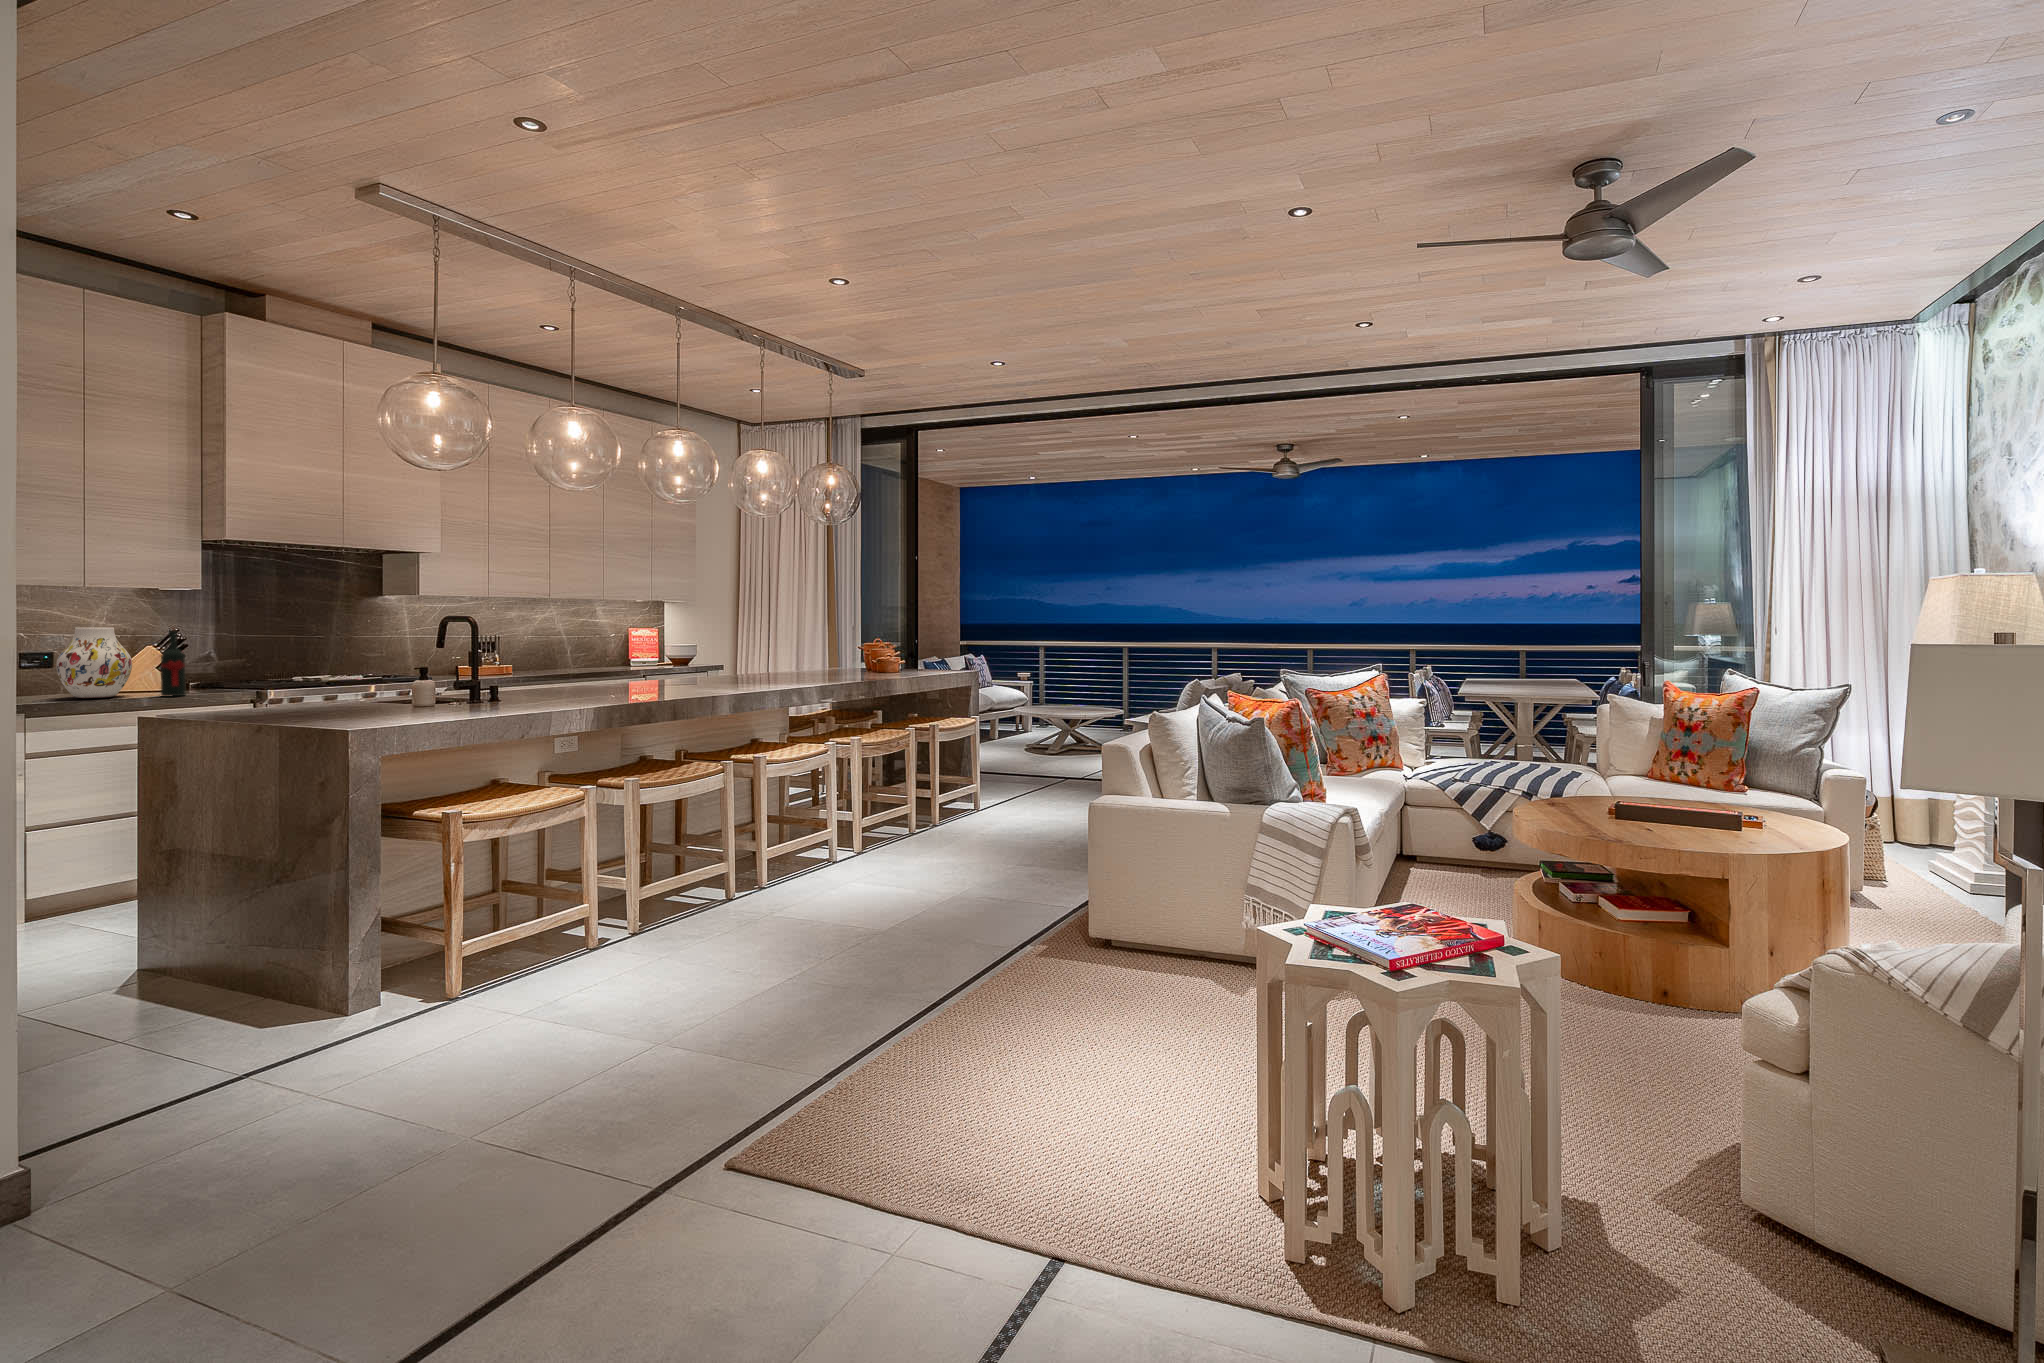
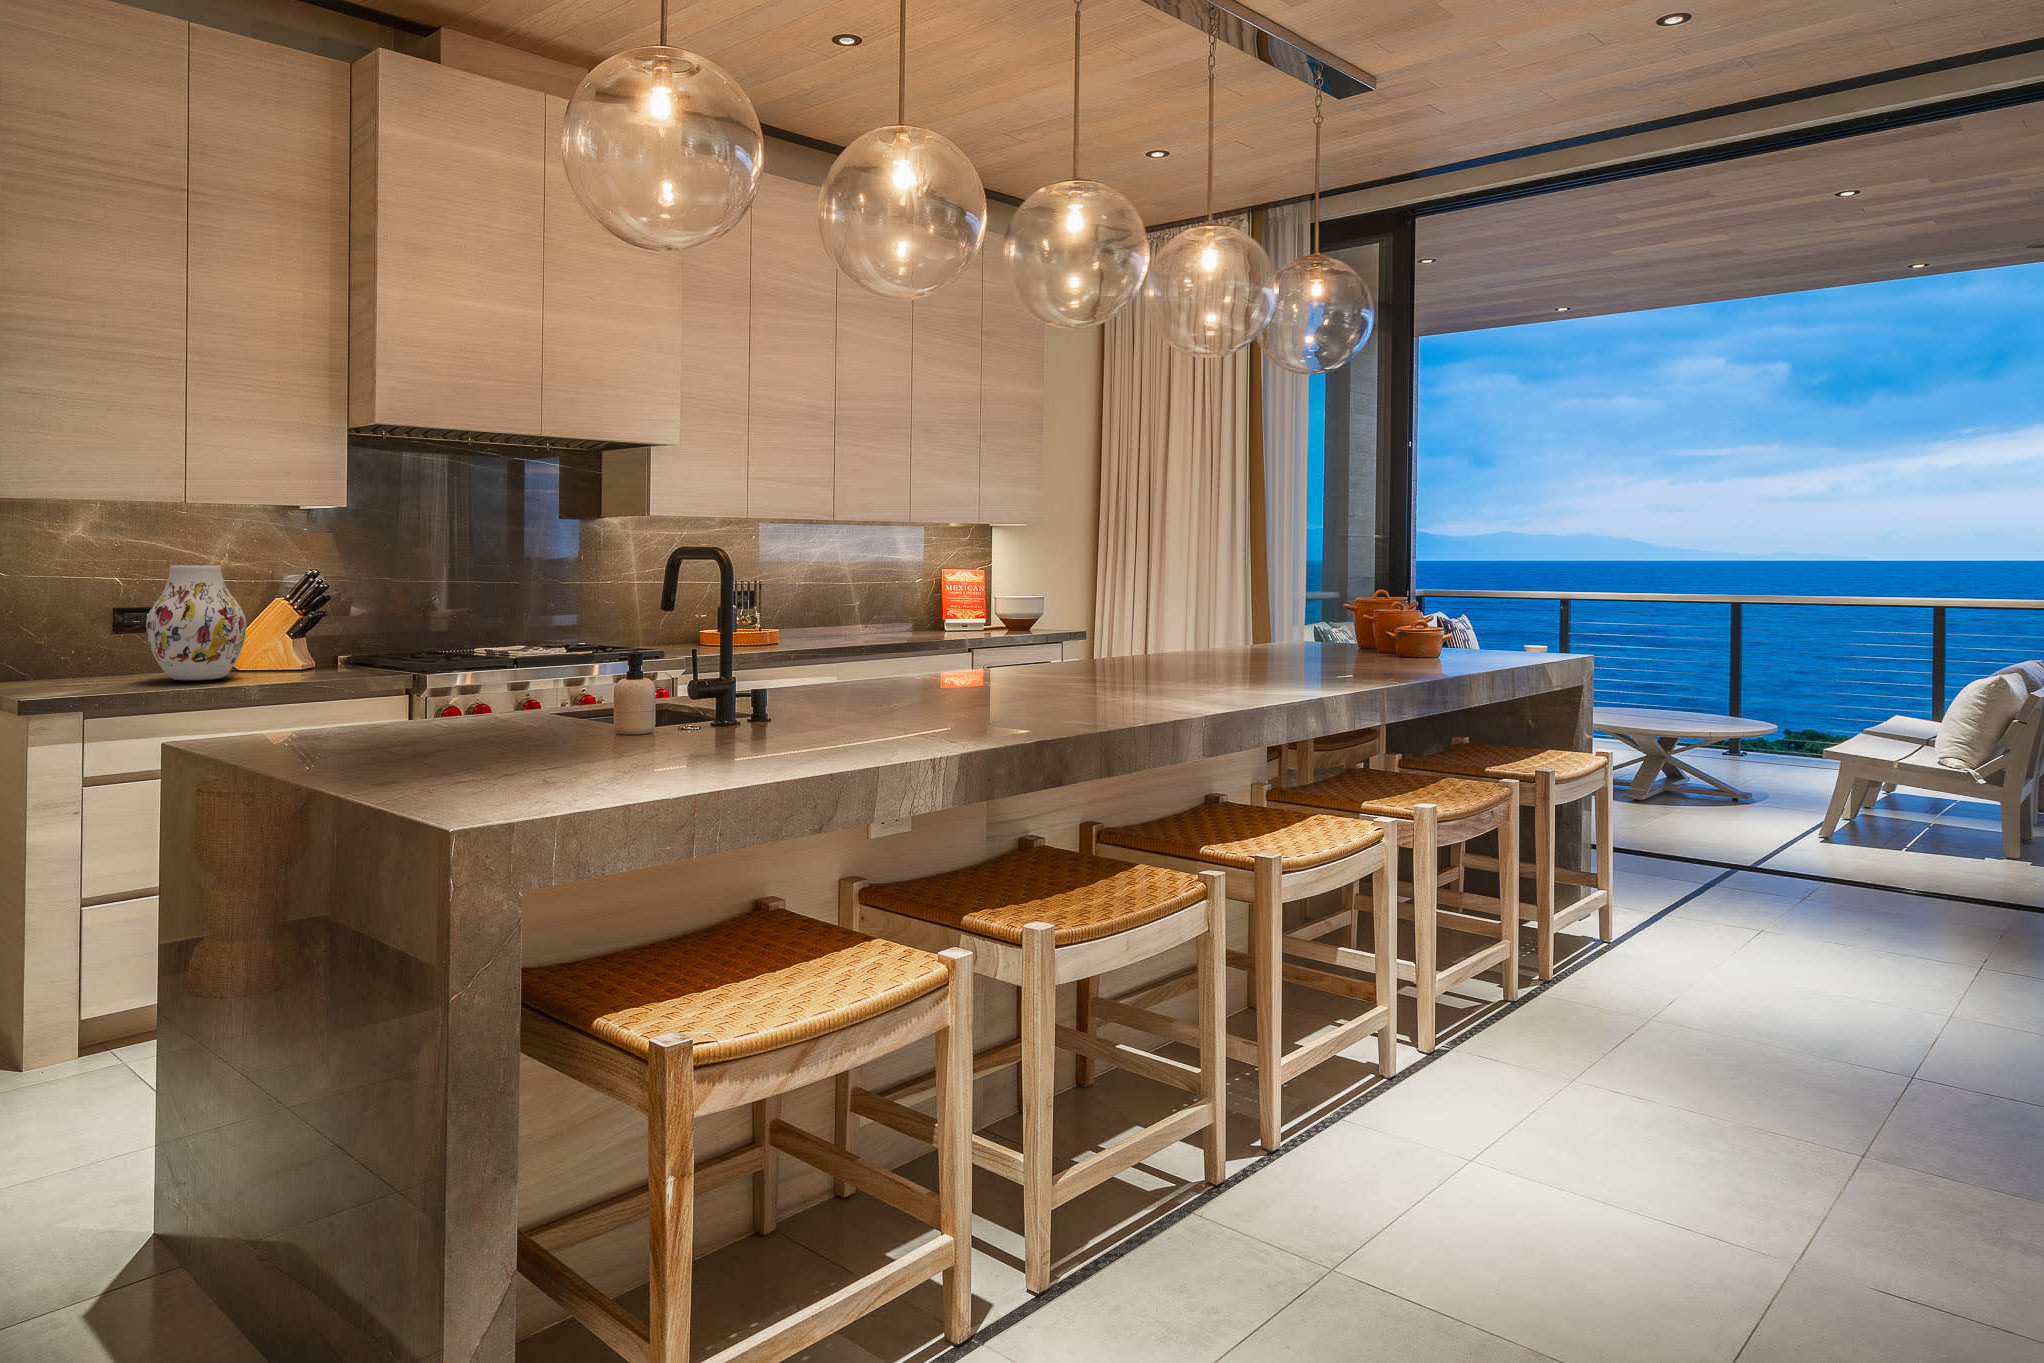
wine bottle: present [161,627,186,697] -> none [281,566,316,681]

